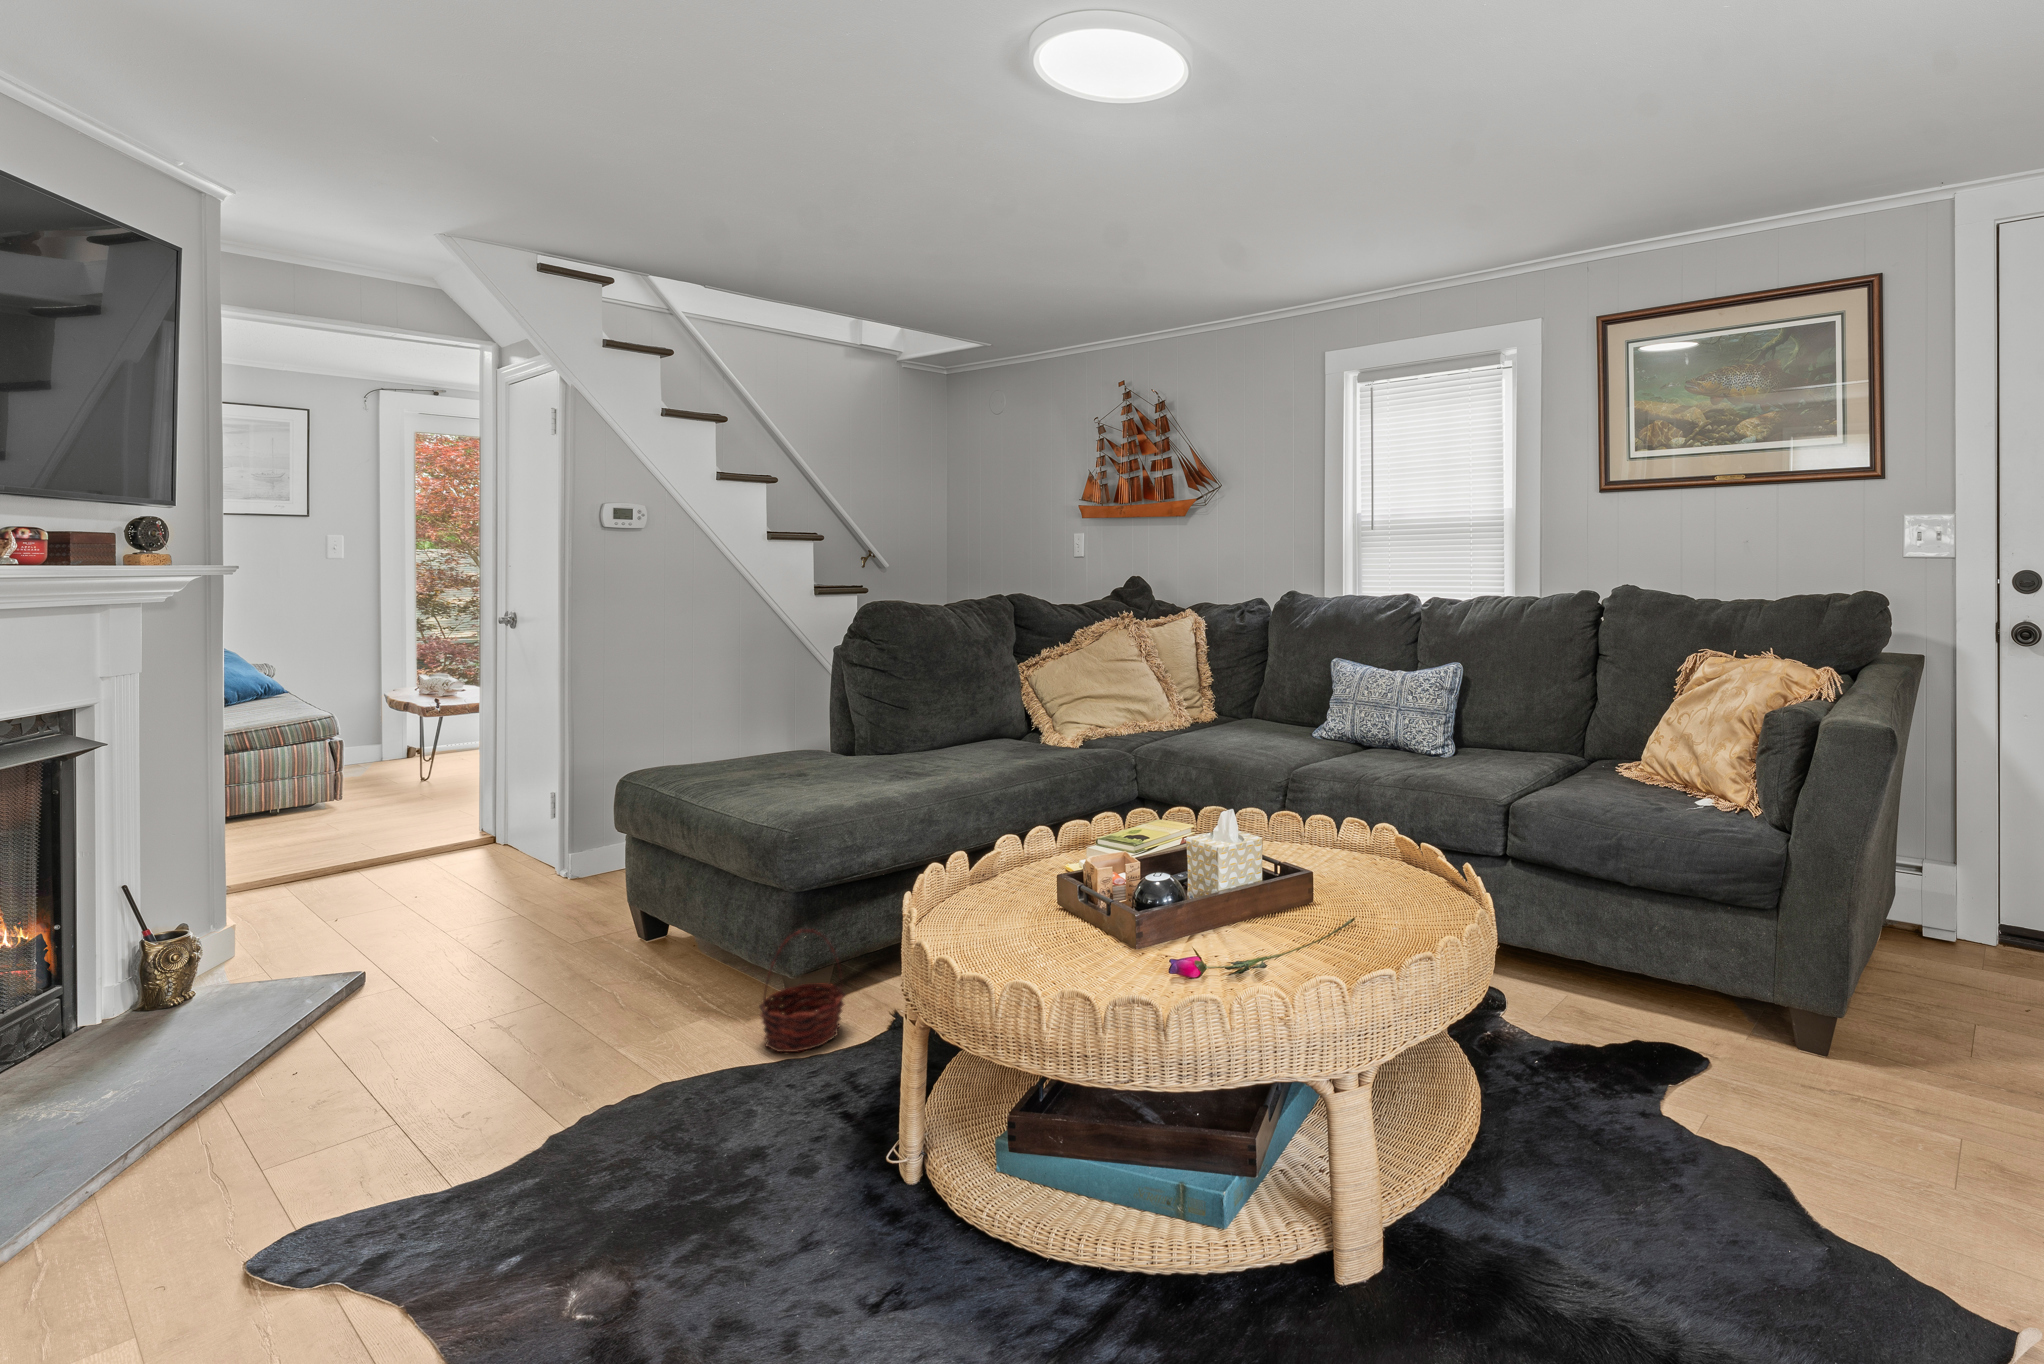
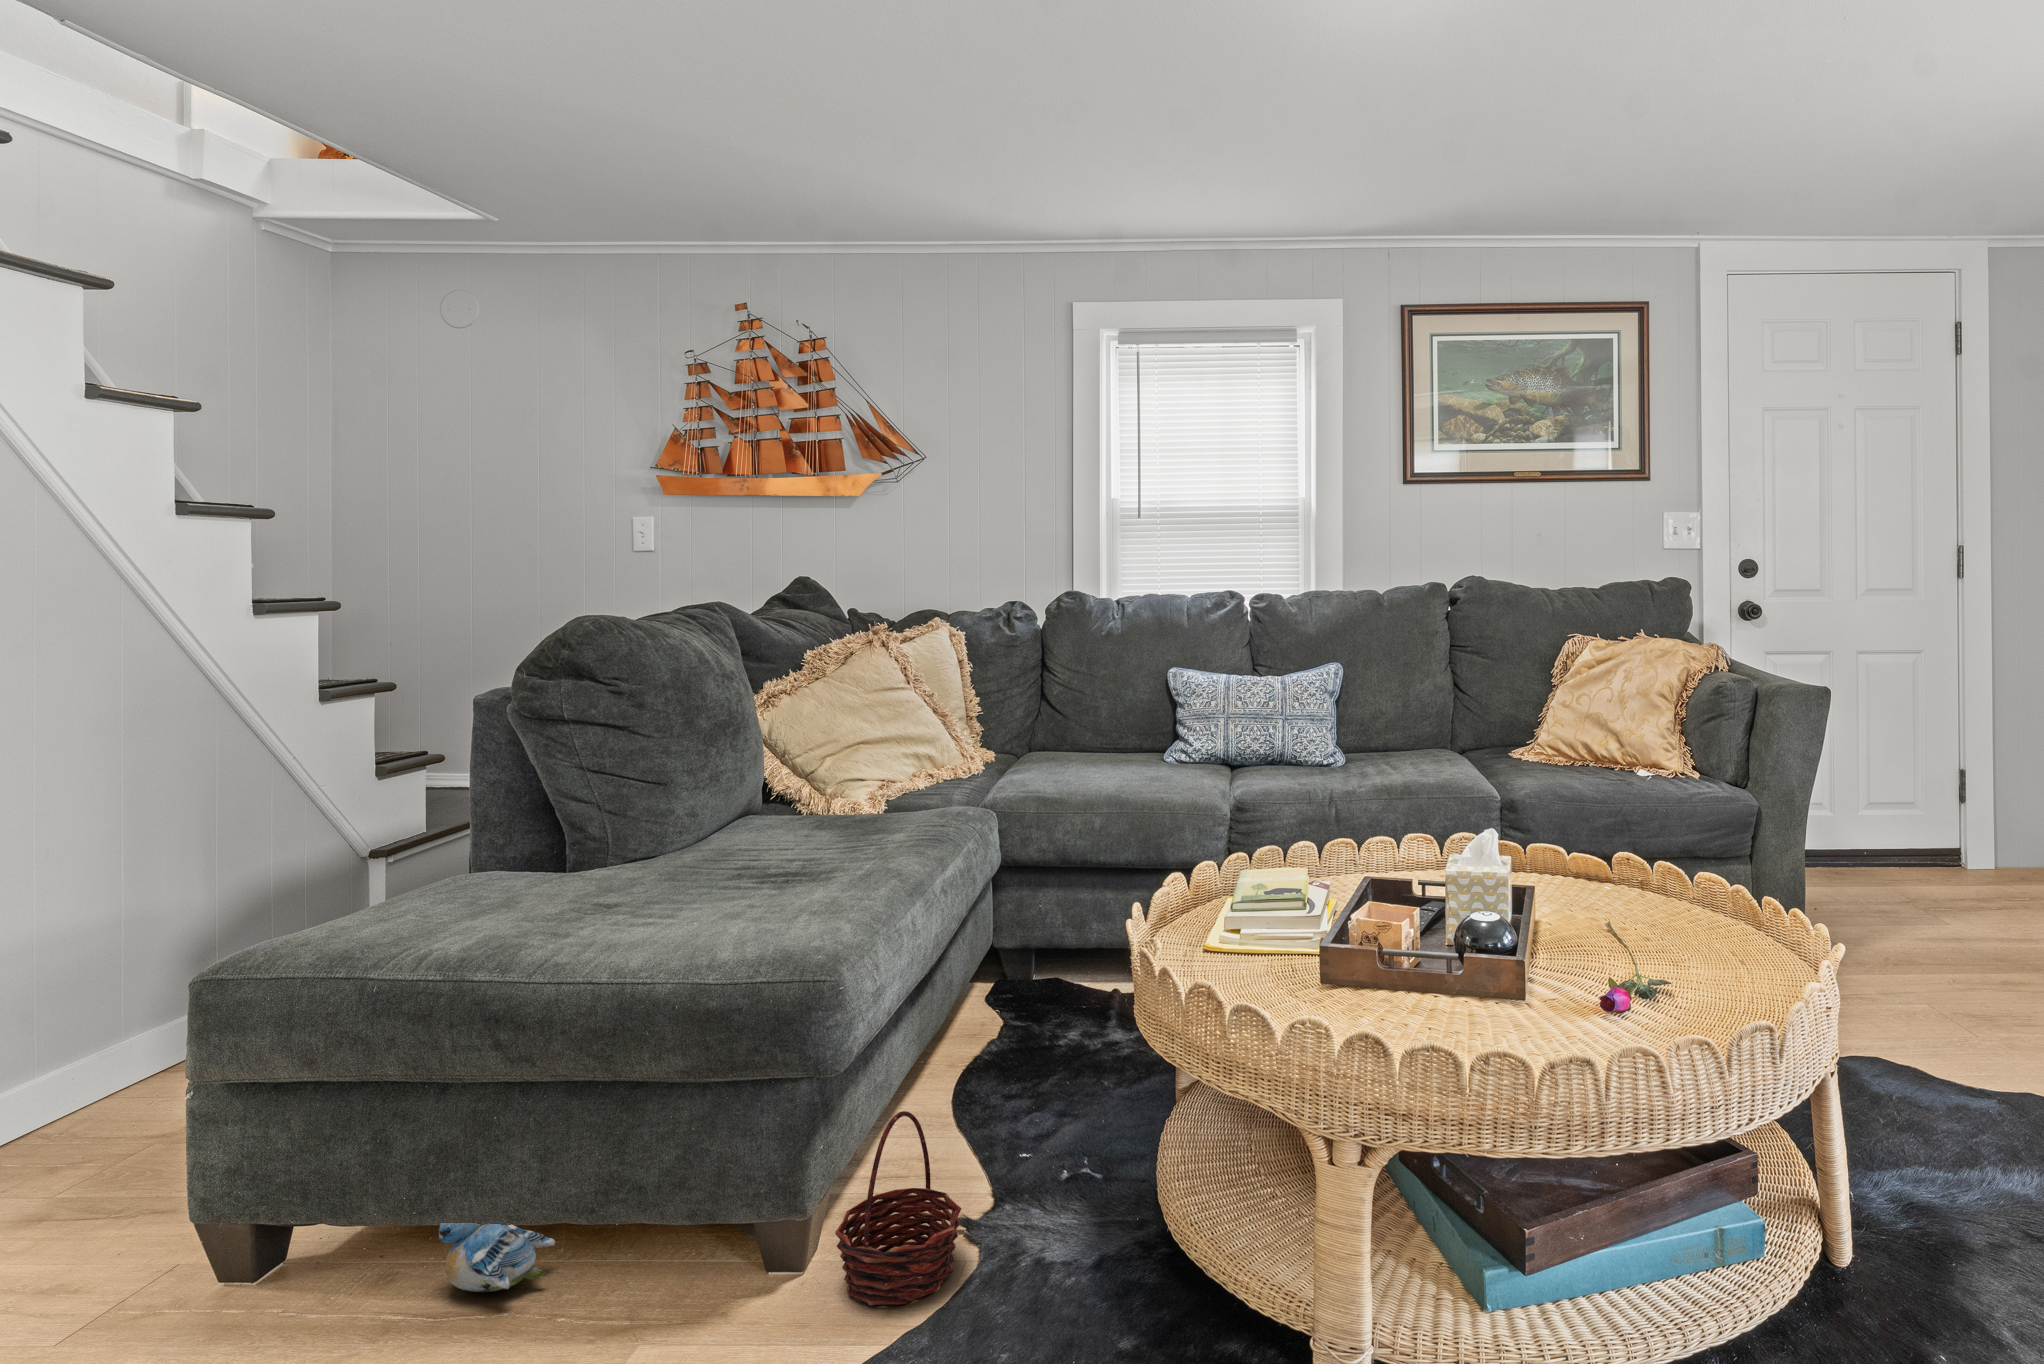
plush toy: none [653,927,704,980] -> present [439,1222,555,1292]

